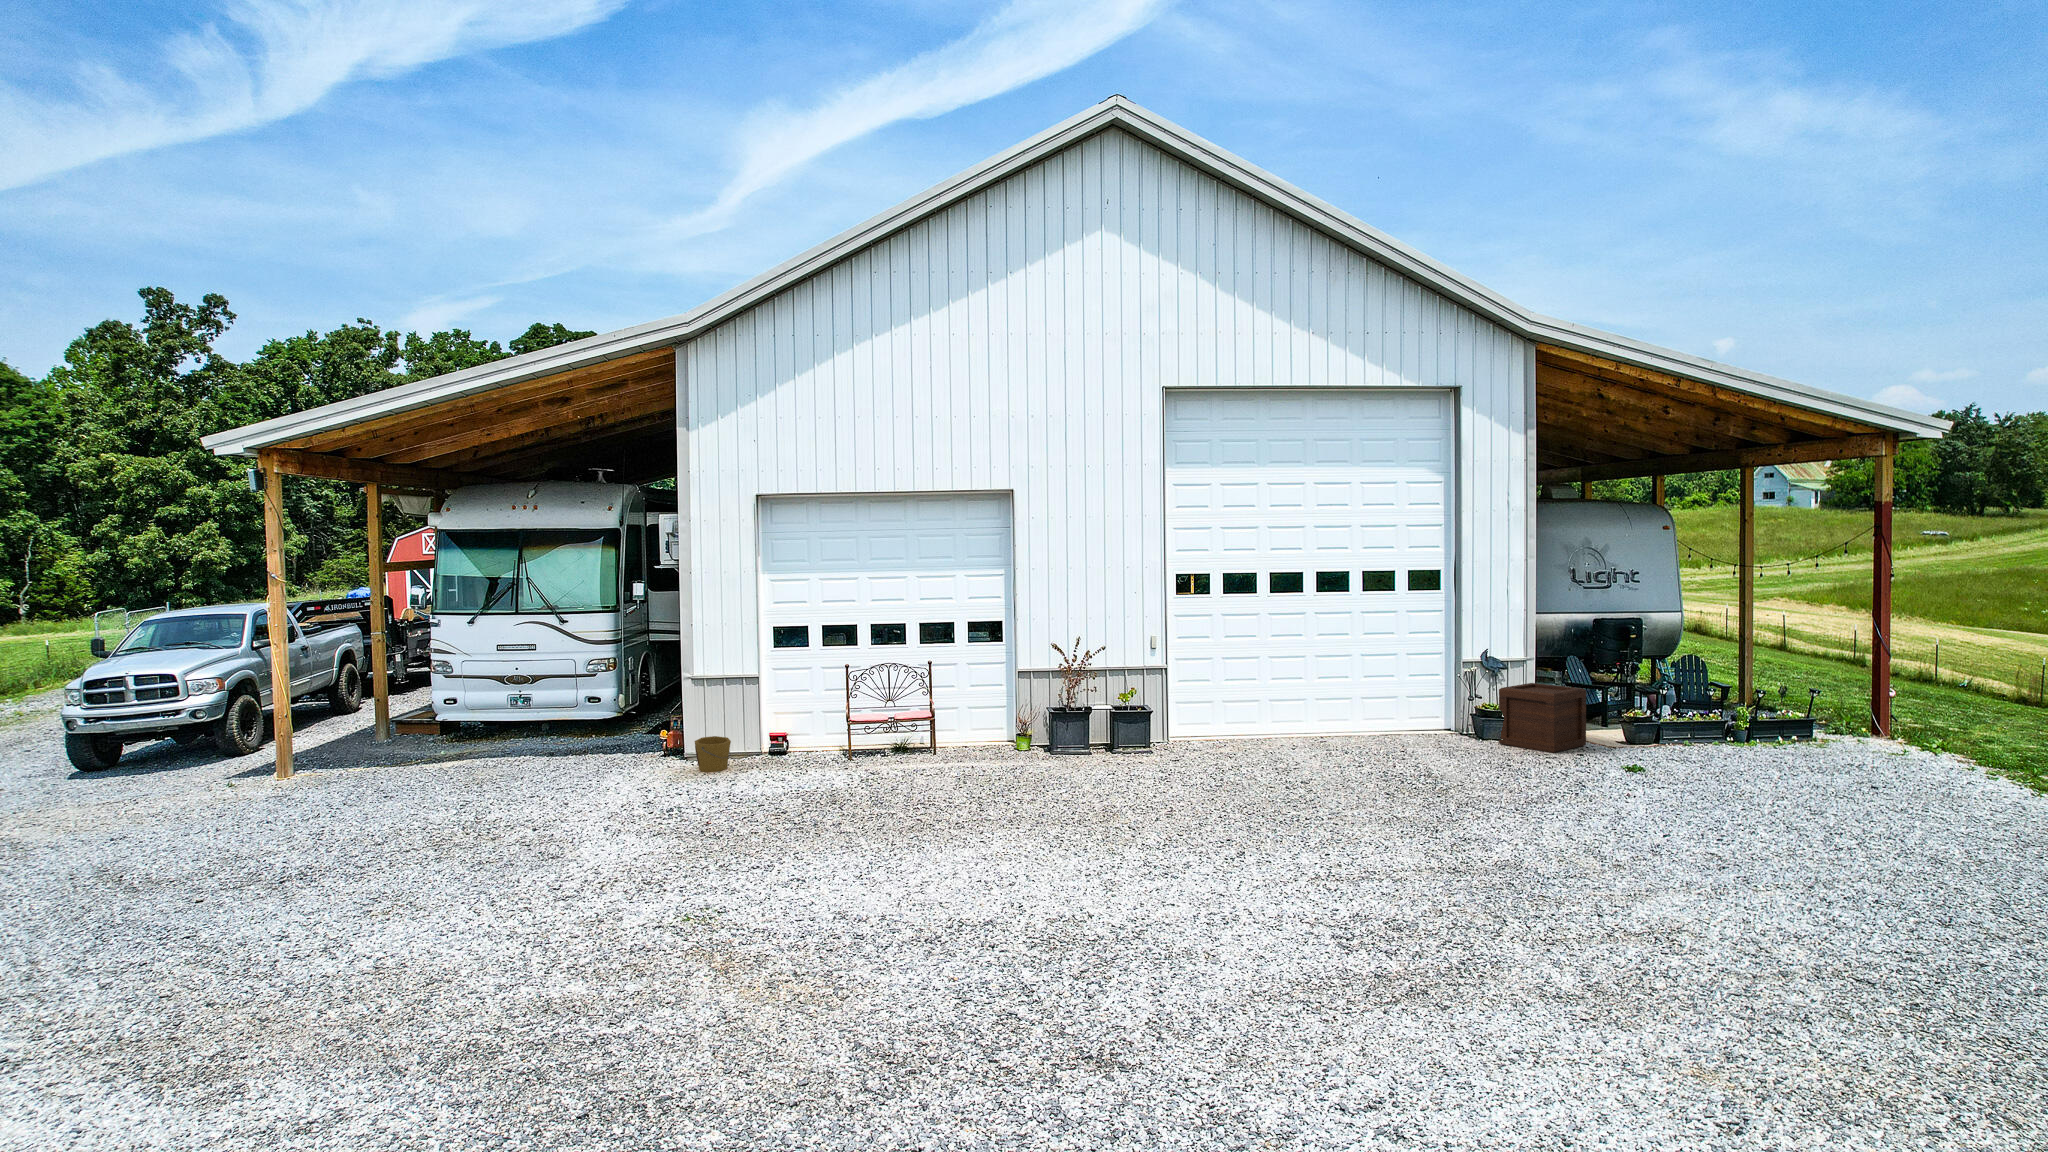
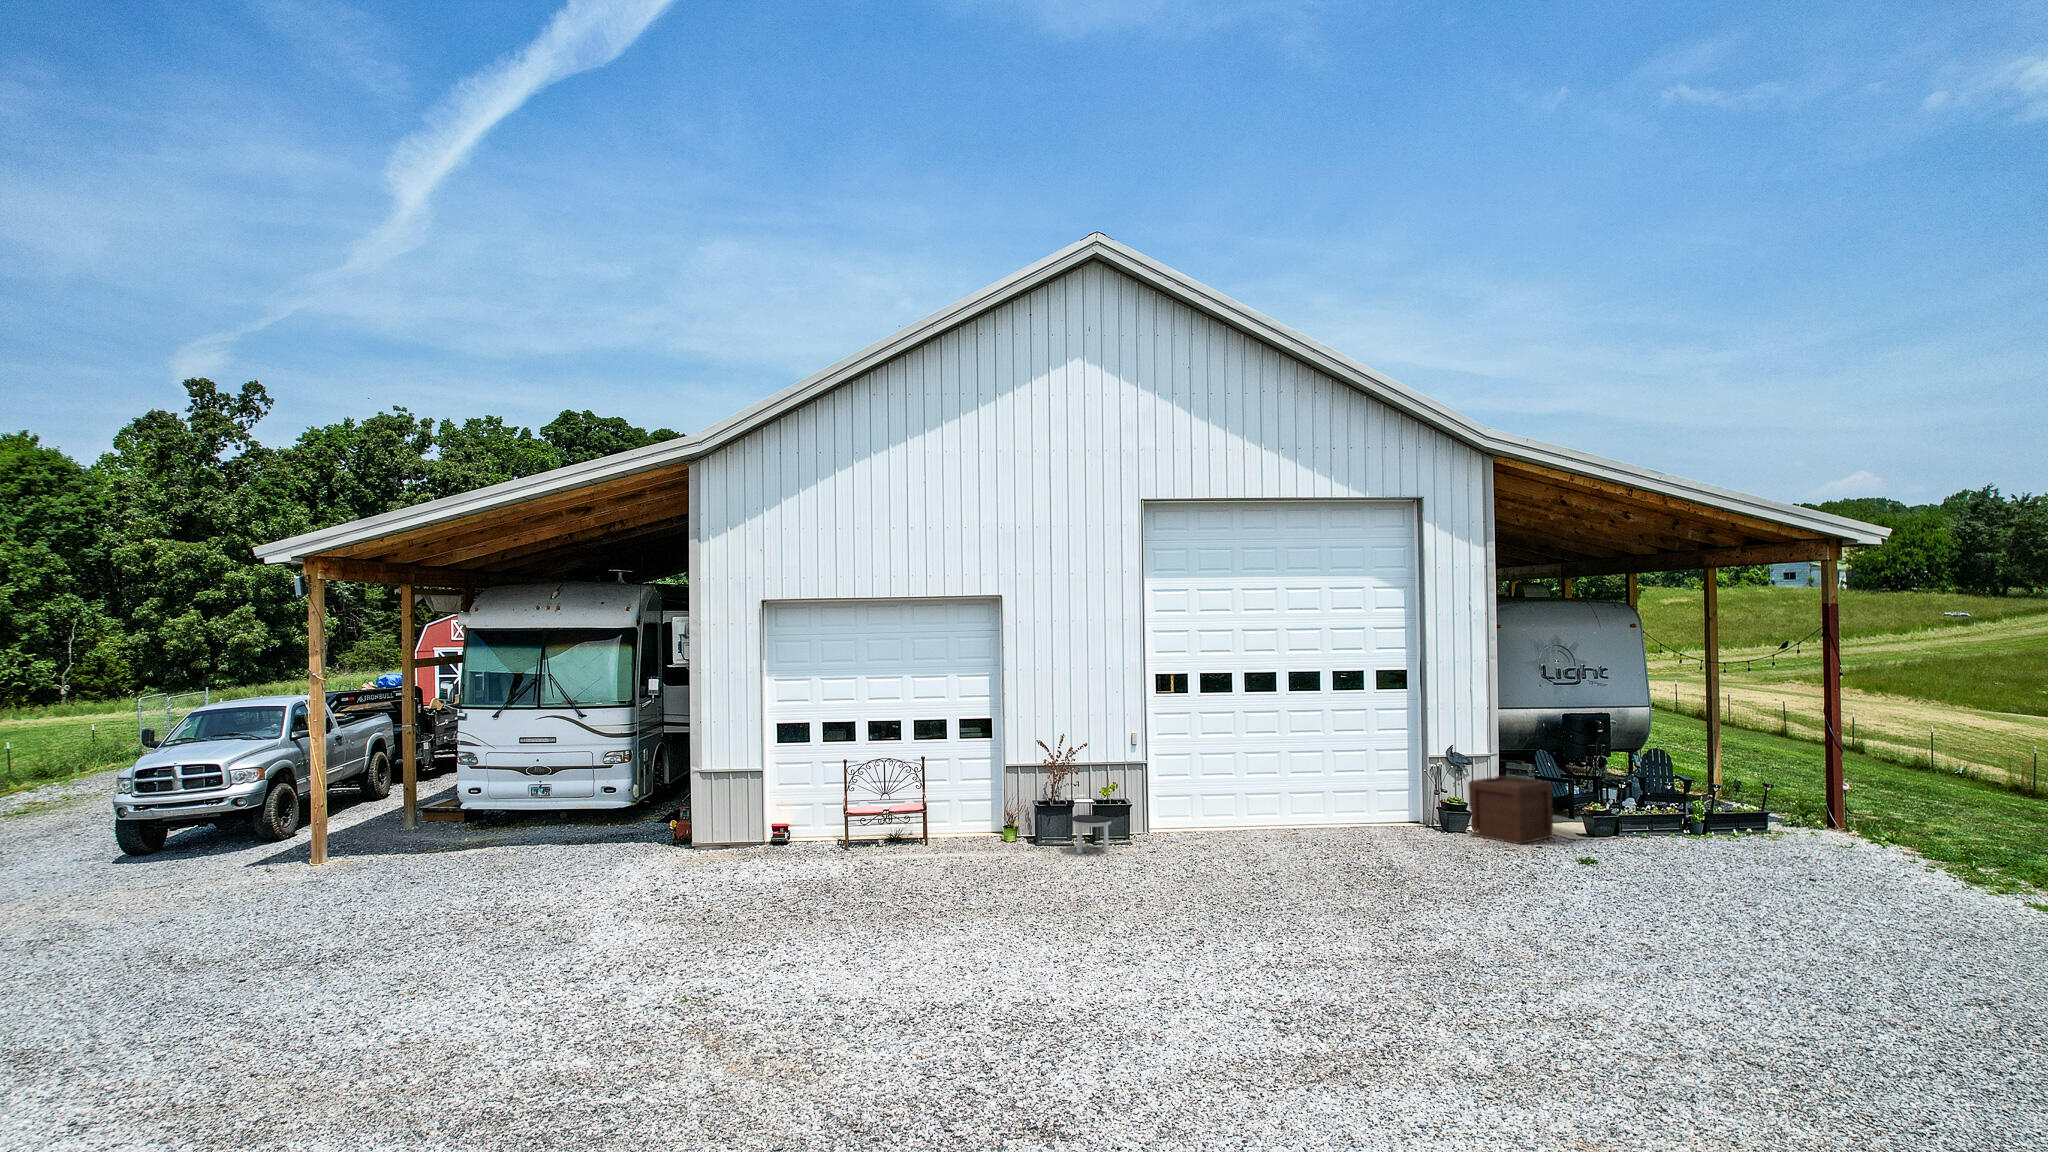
round table: none [1086,723,1131,764] -> present [1071,815,1114,853]
bucket: present [695,736,731,772] -> none [701,825,735,860]

